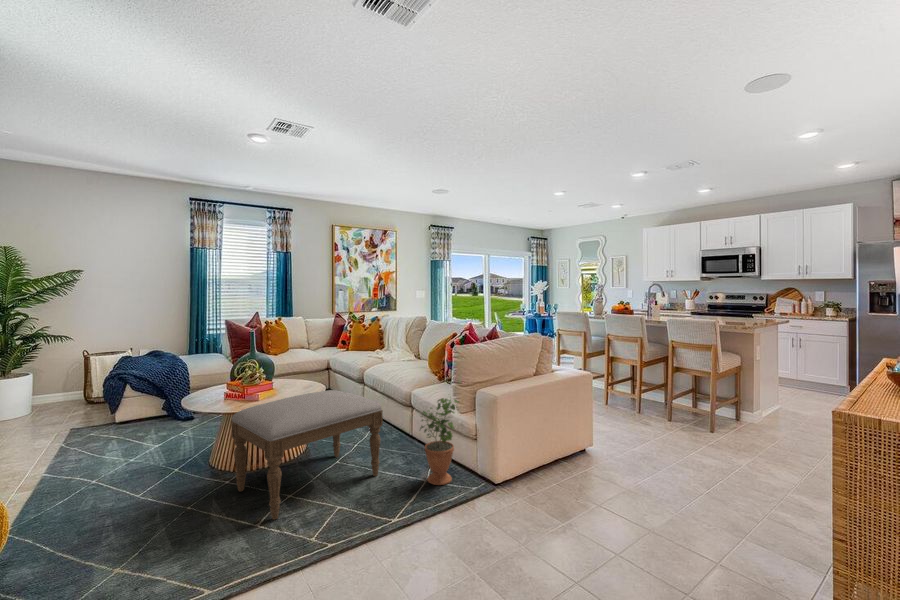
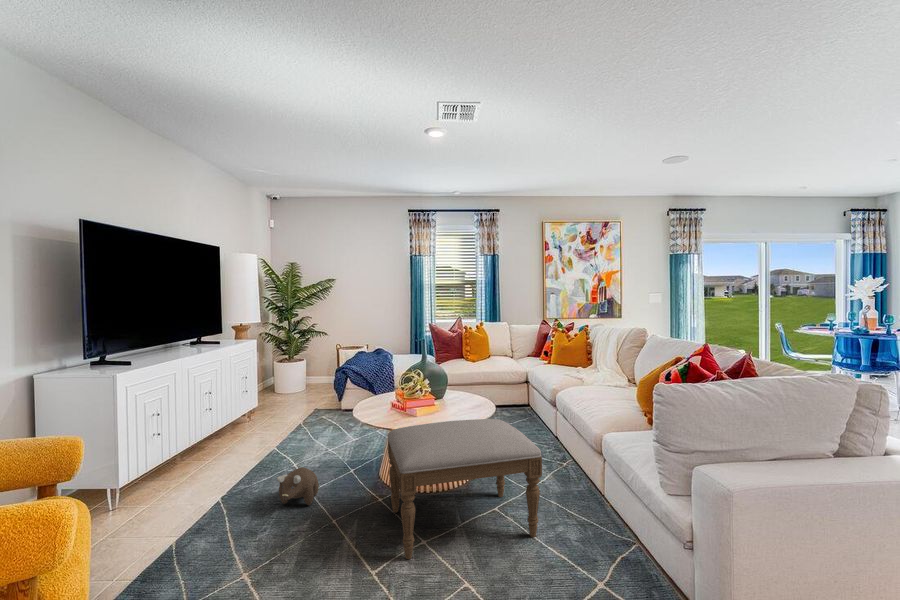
potted plant: present [420,398,458,485] -> none [586,453,647,582]
plush toy: none [85,473,137,518] -> present [277,467,319,505]

